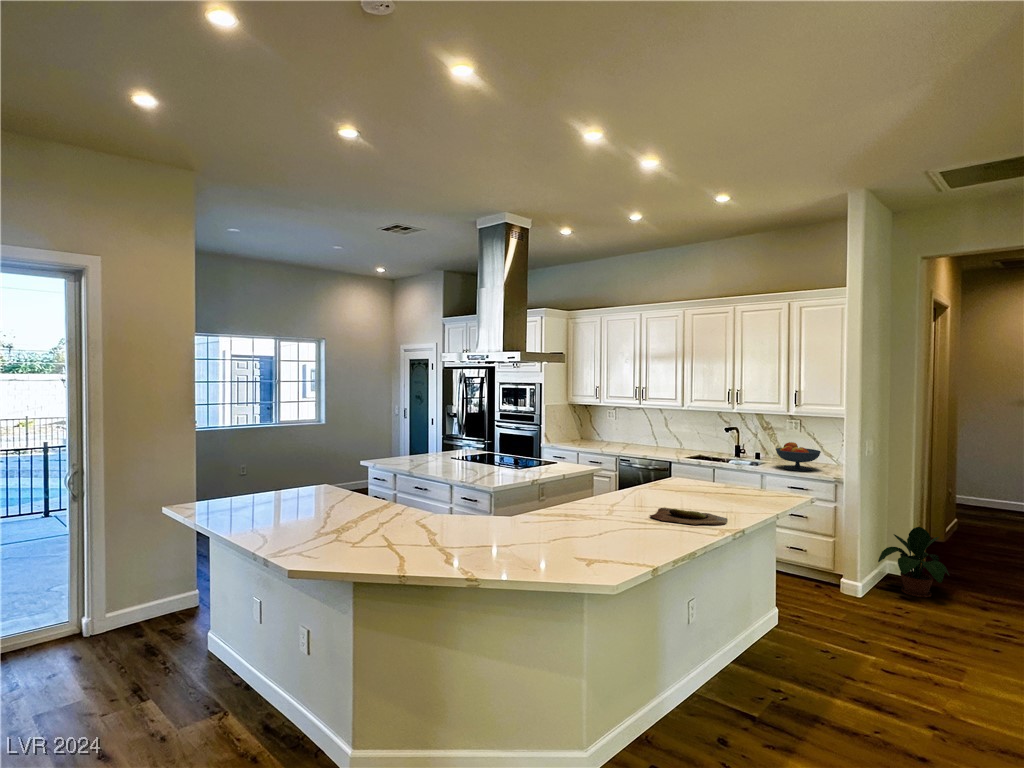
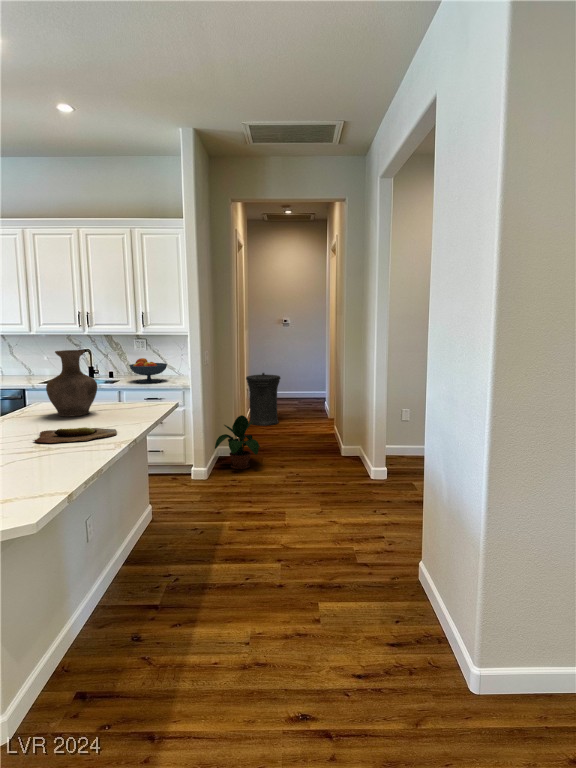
vase: none [674,433,722,498] -> present [46,350,97,417]
trash can: none [949,473,1009,548] -> present [246,373,280,426]

